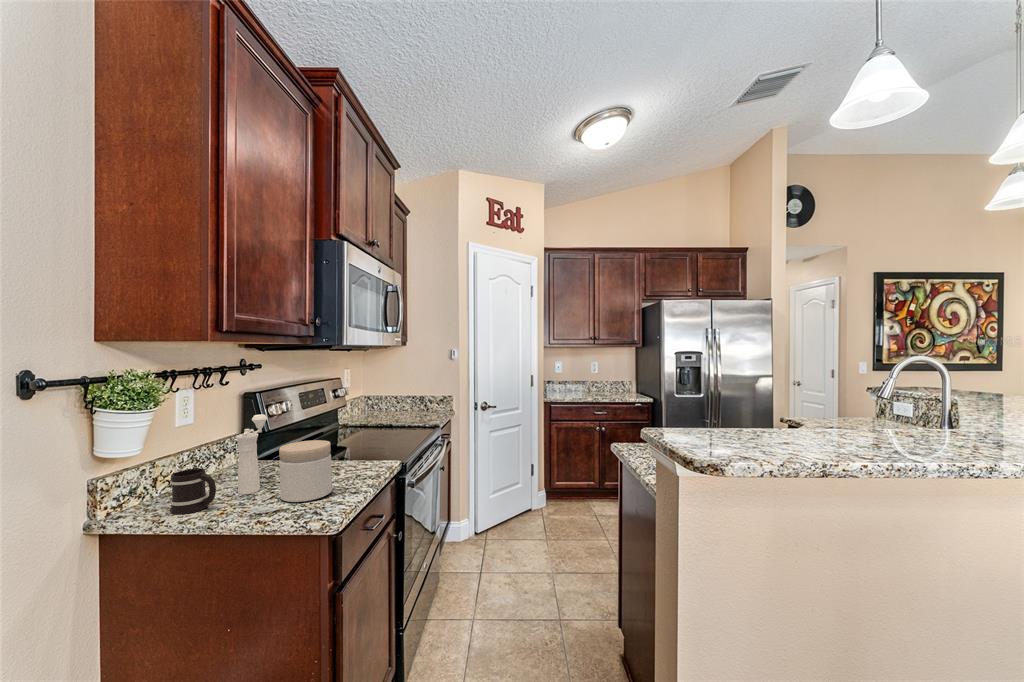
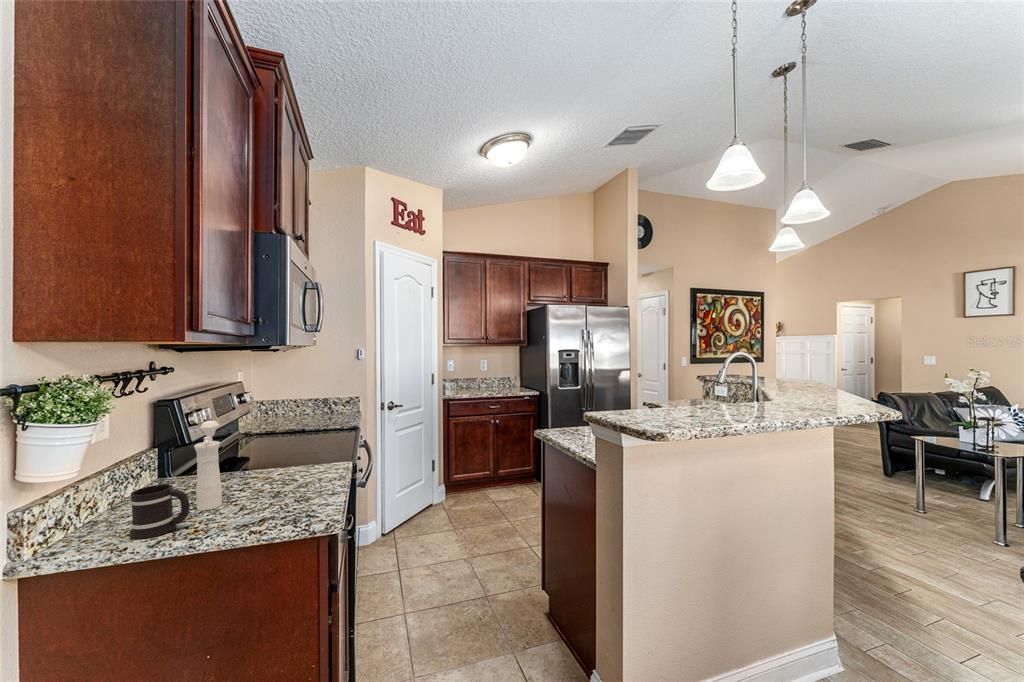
jar: present [279,440,332,502] -> none [257,443,315,510]

